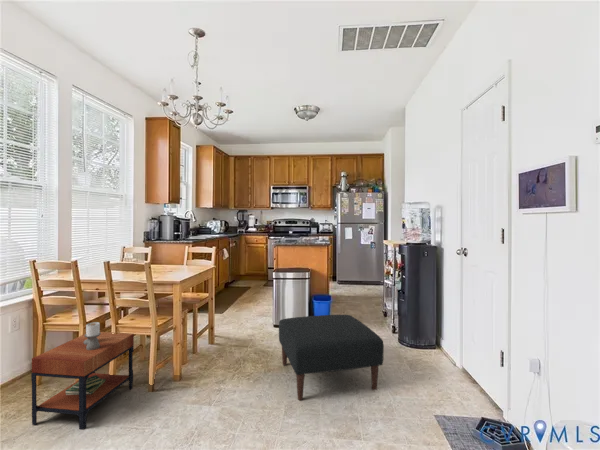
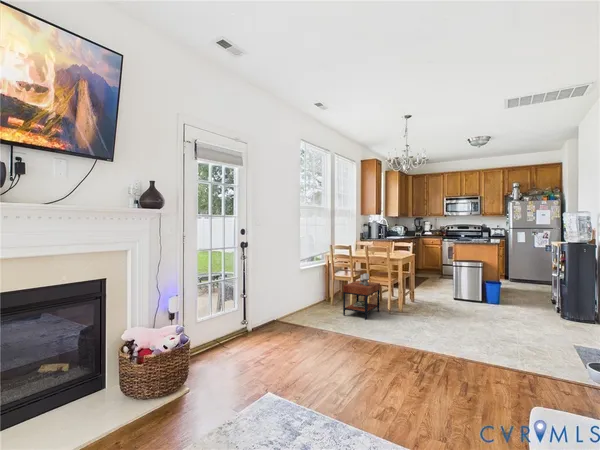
ottoman: present [279,315,384,400] -> none [463,286,540,332]

